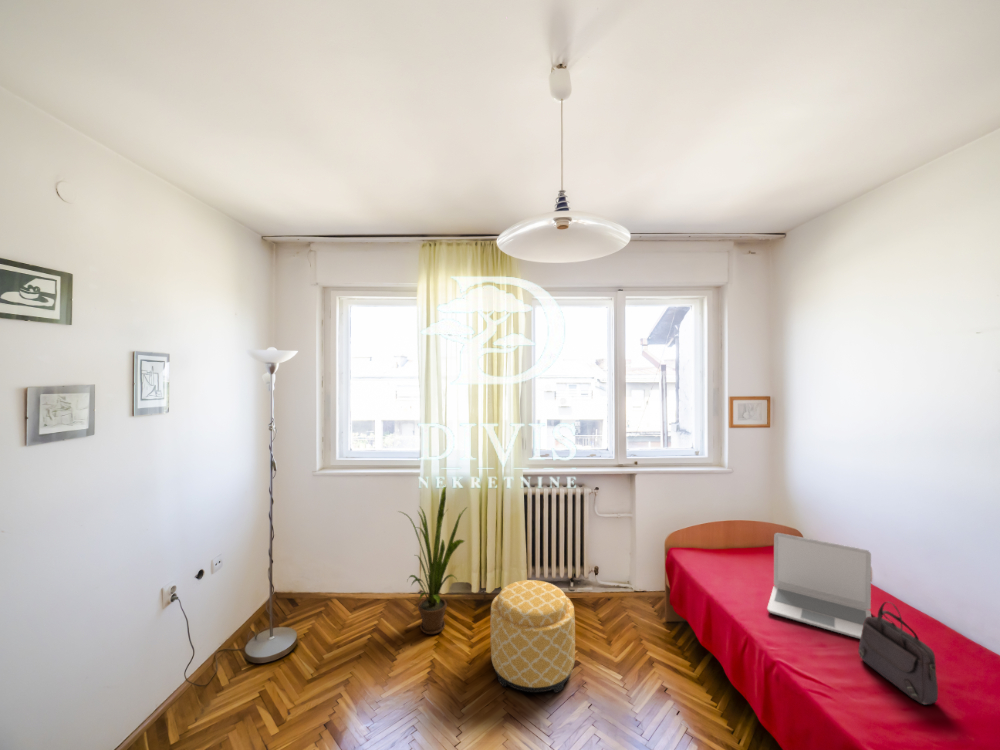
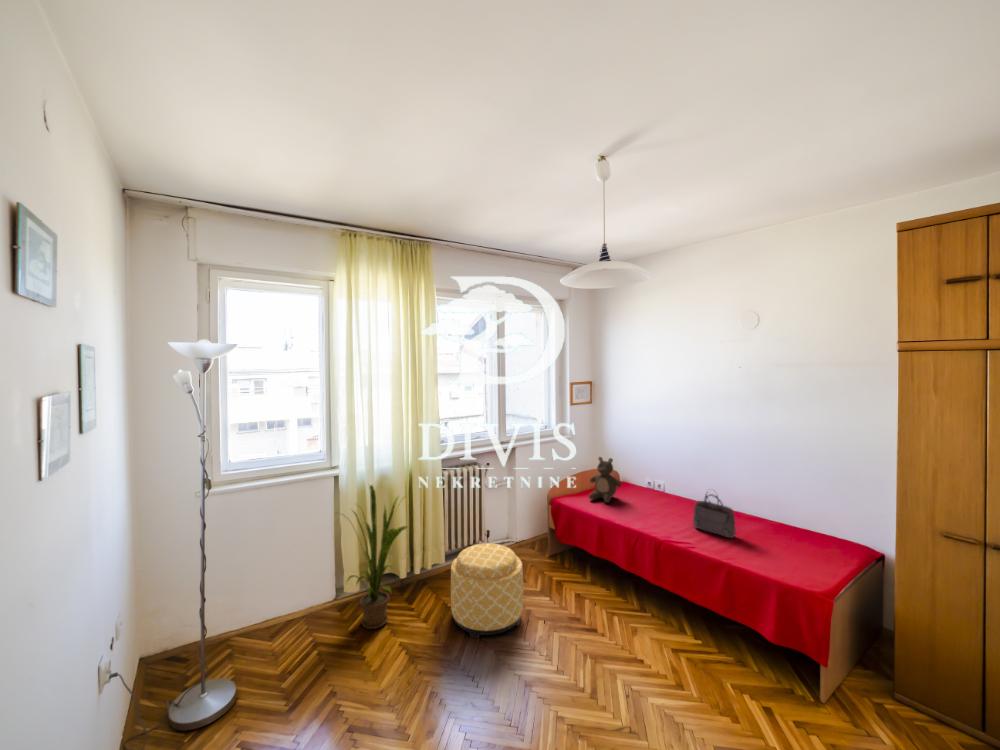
stuffed bear: none [721,506,776,575] -> present [589,457,622,503]
laptop: present [767,533,871,639] -> none [628,469,692,519]

